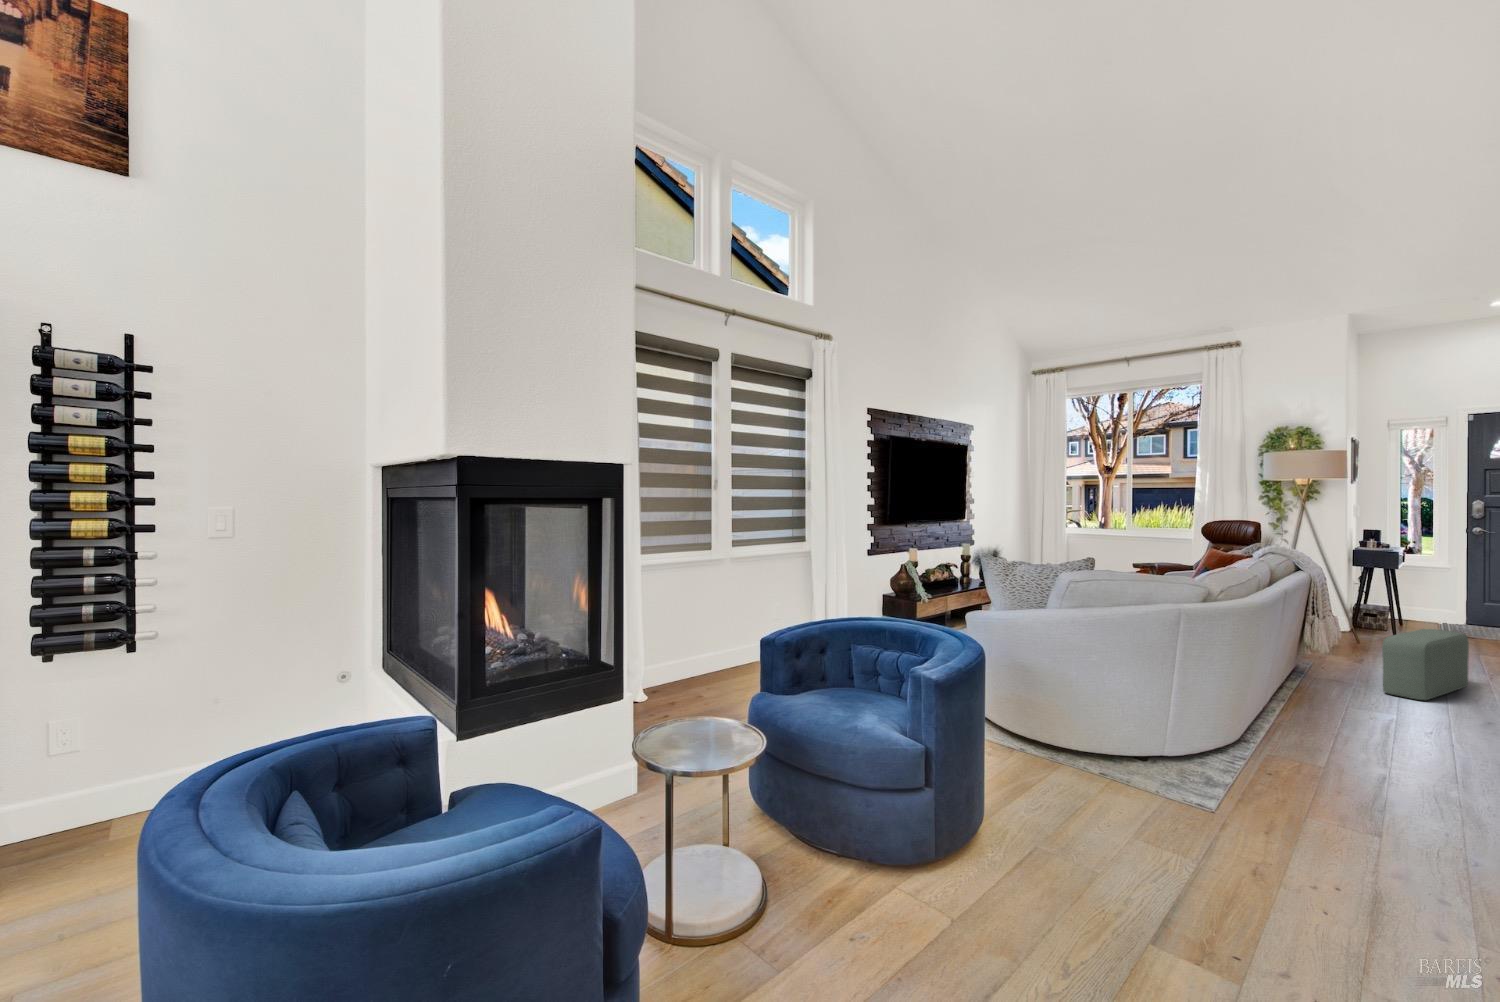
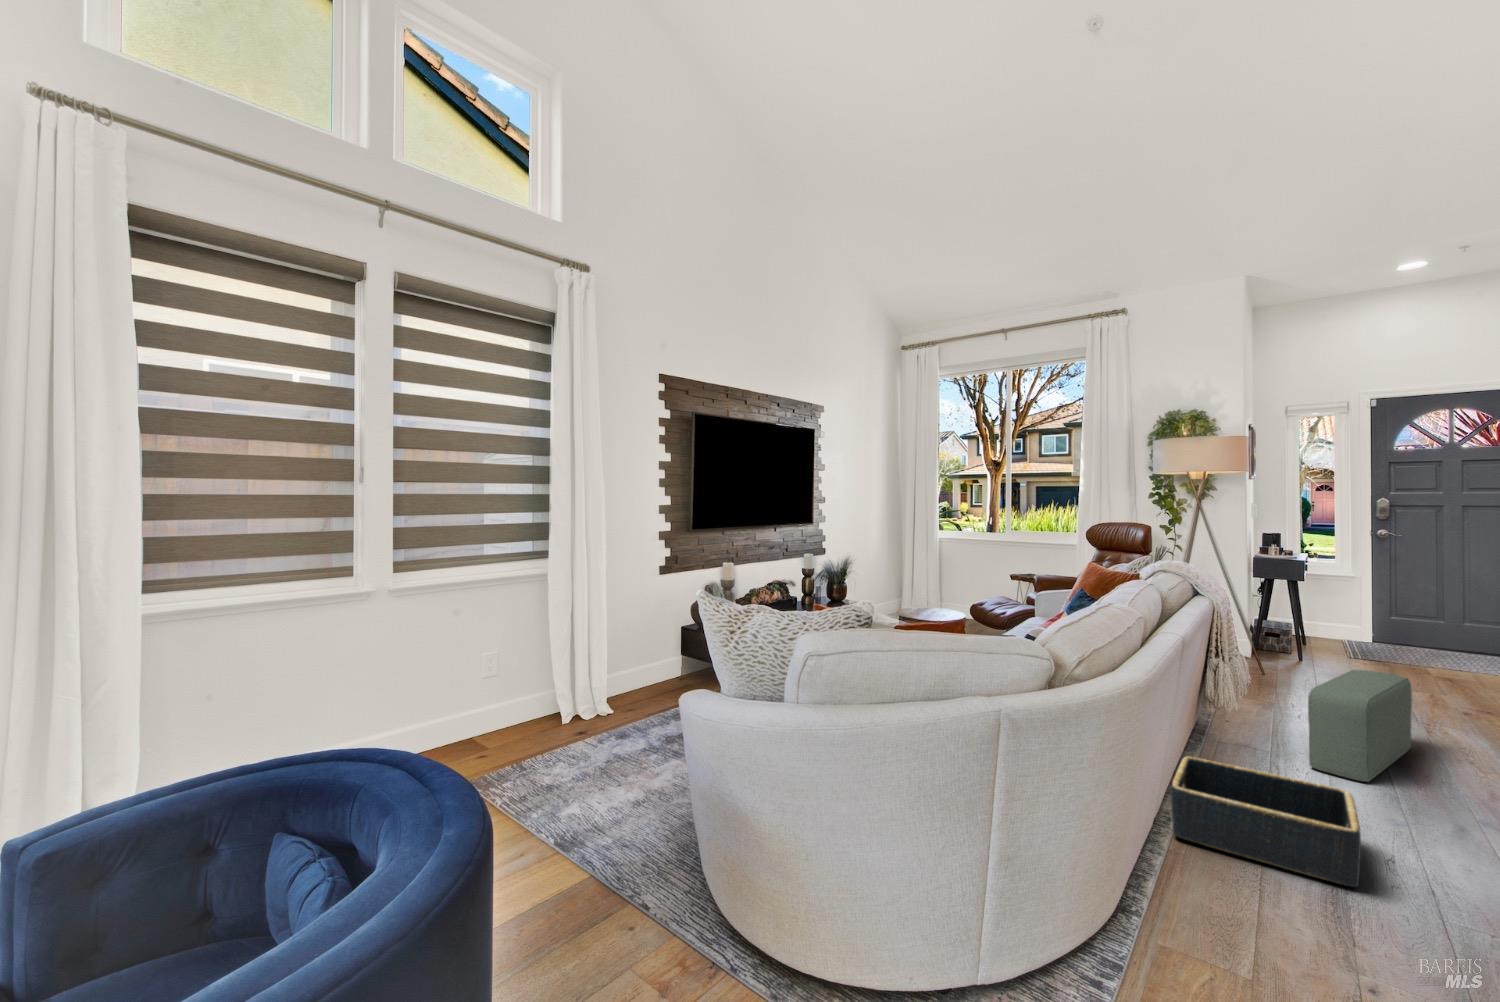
basket: none [1276,675,1403,740] -> present [1171,757,1361,887]

